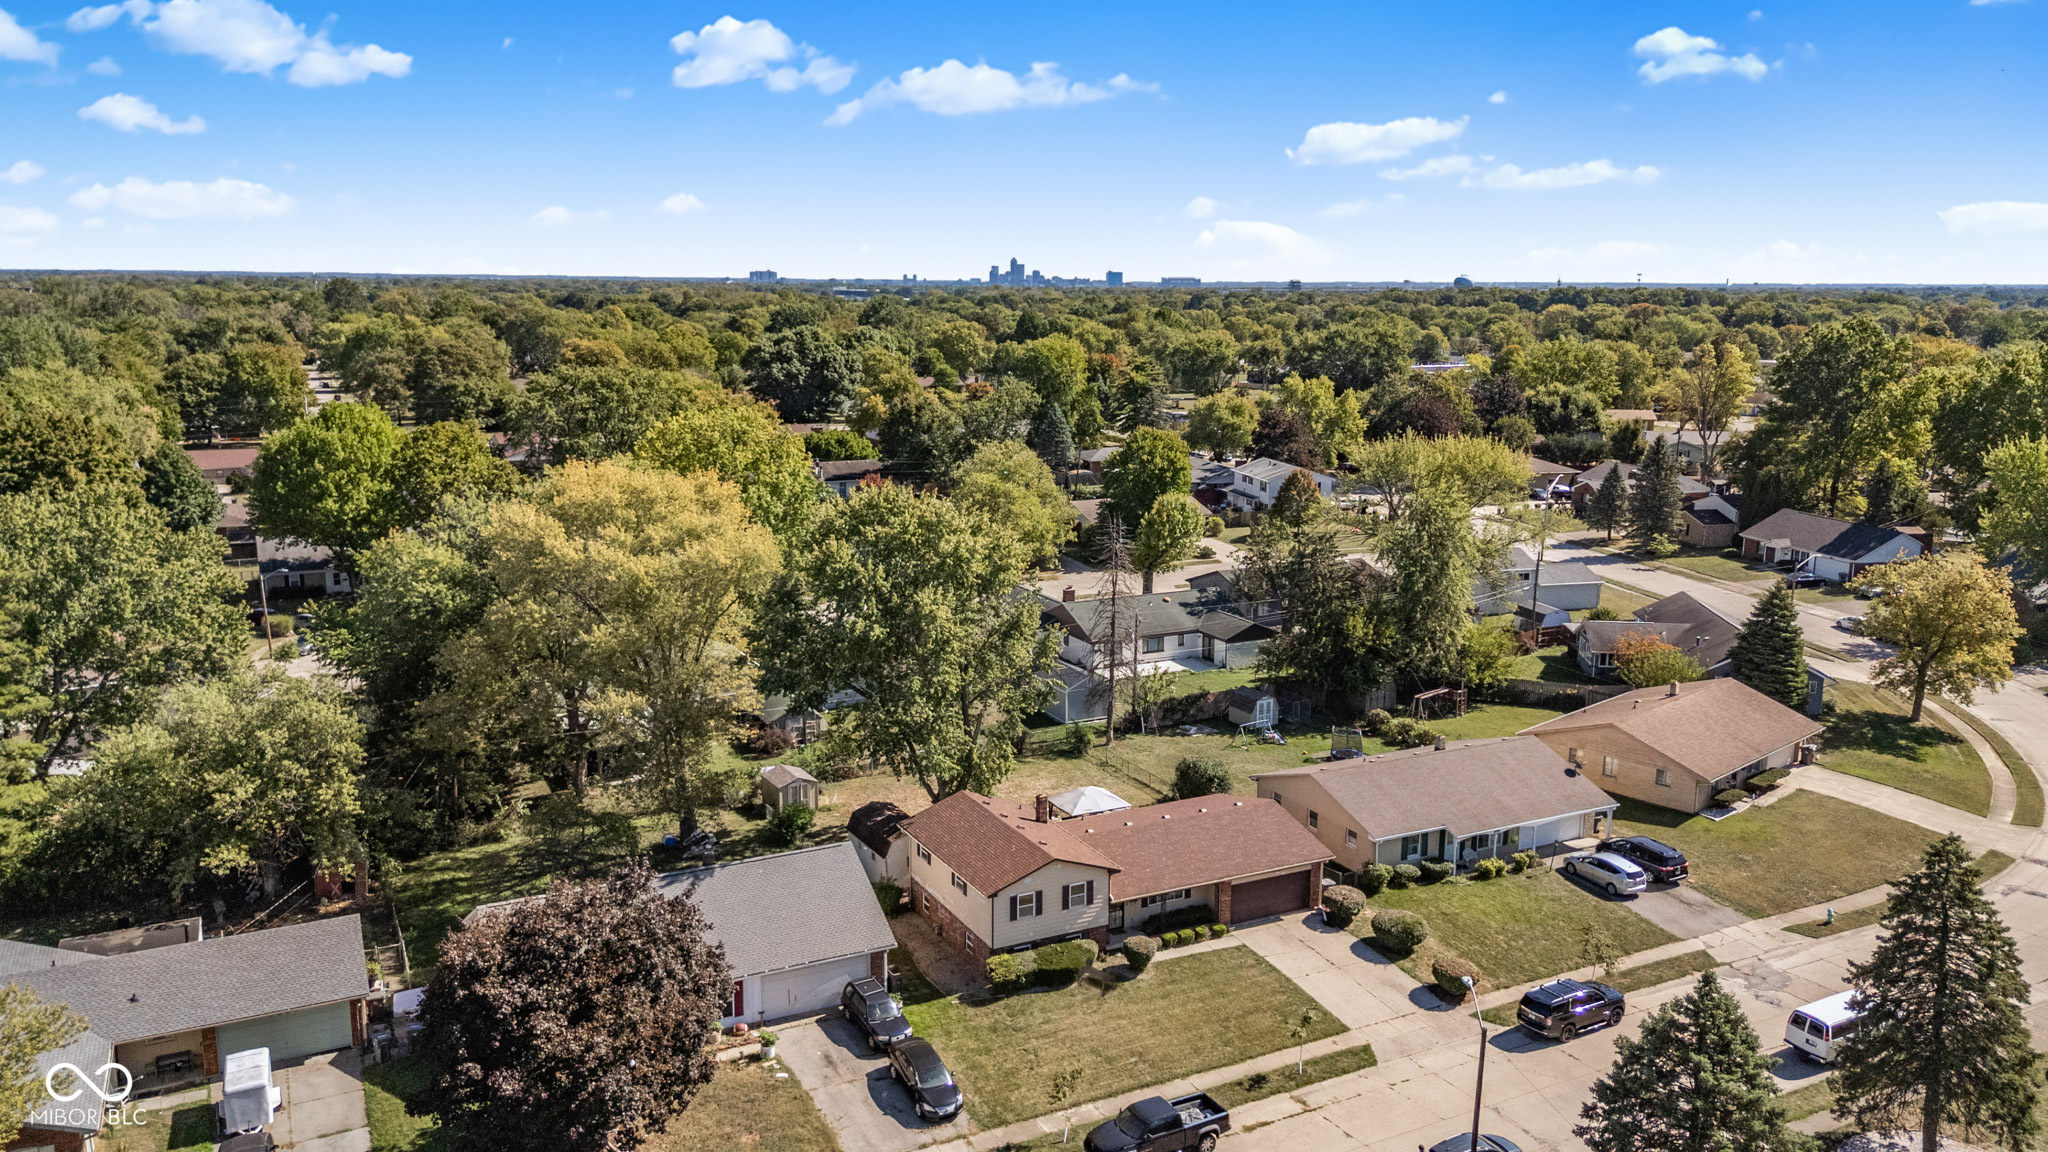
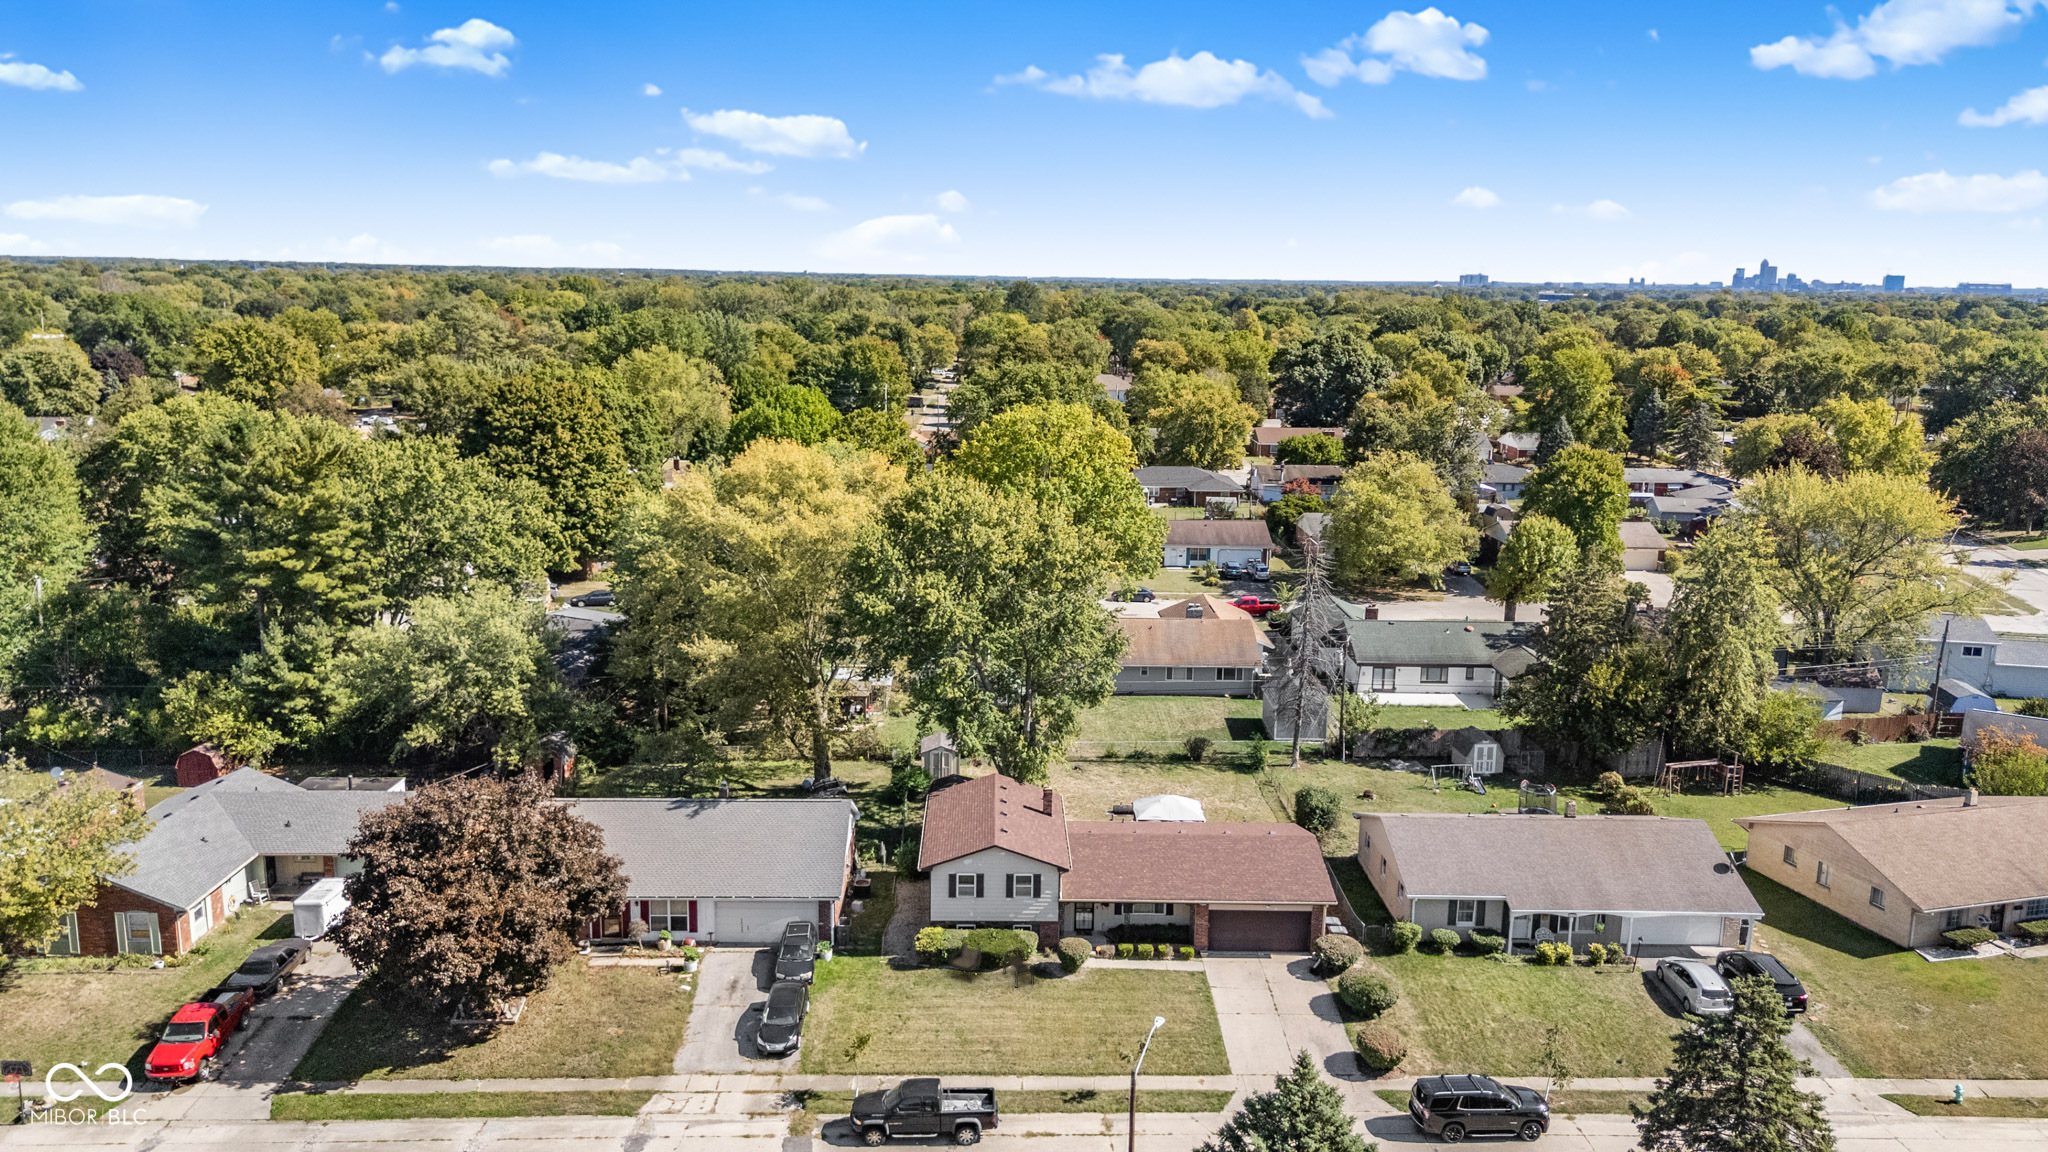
lounge chair: none [1034,960,1063,1002] -> present [949,943,981,977]

